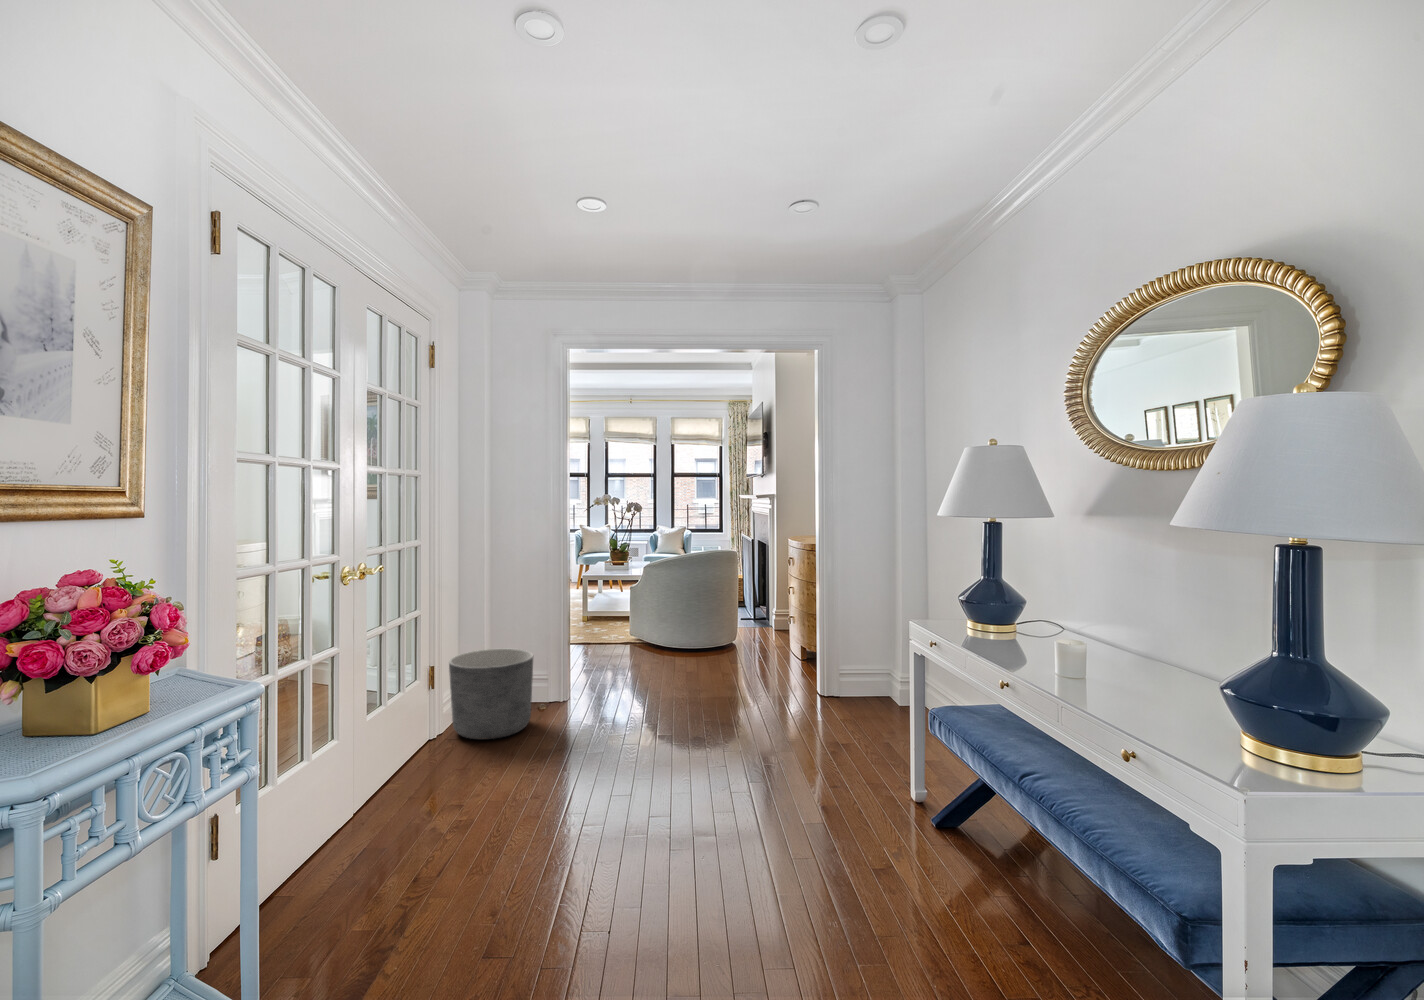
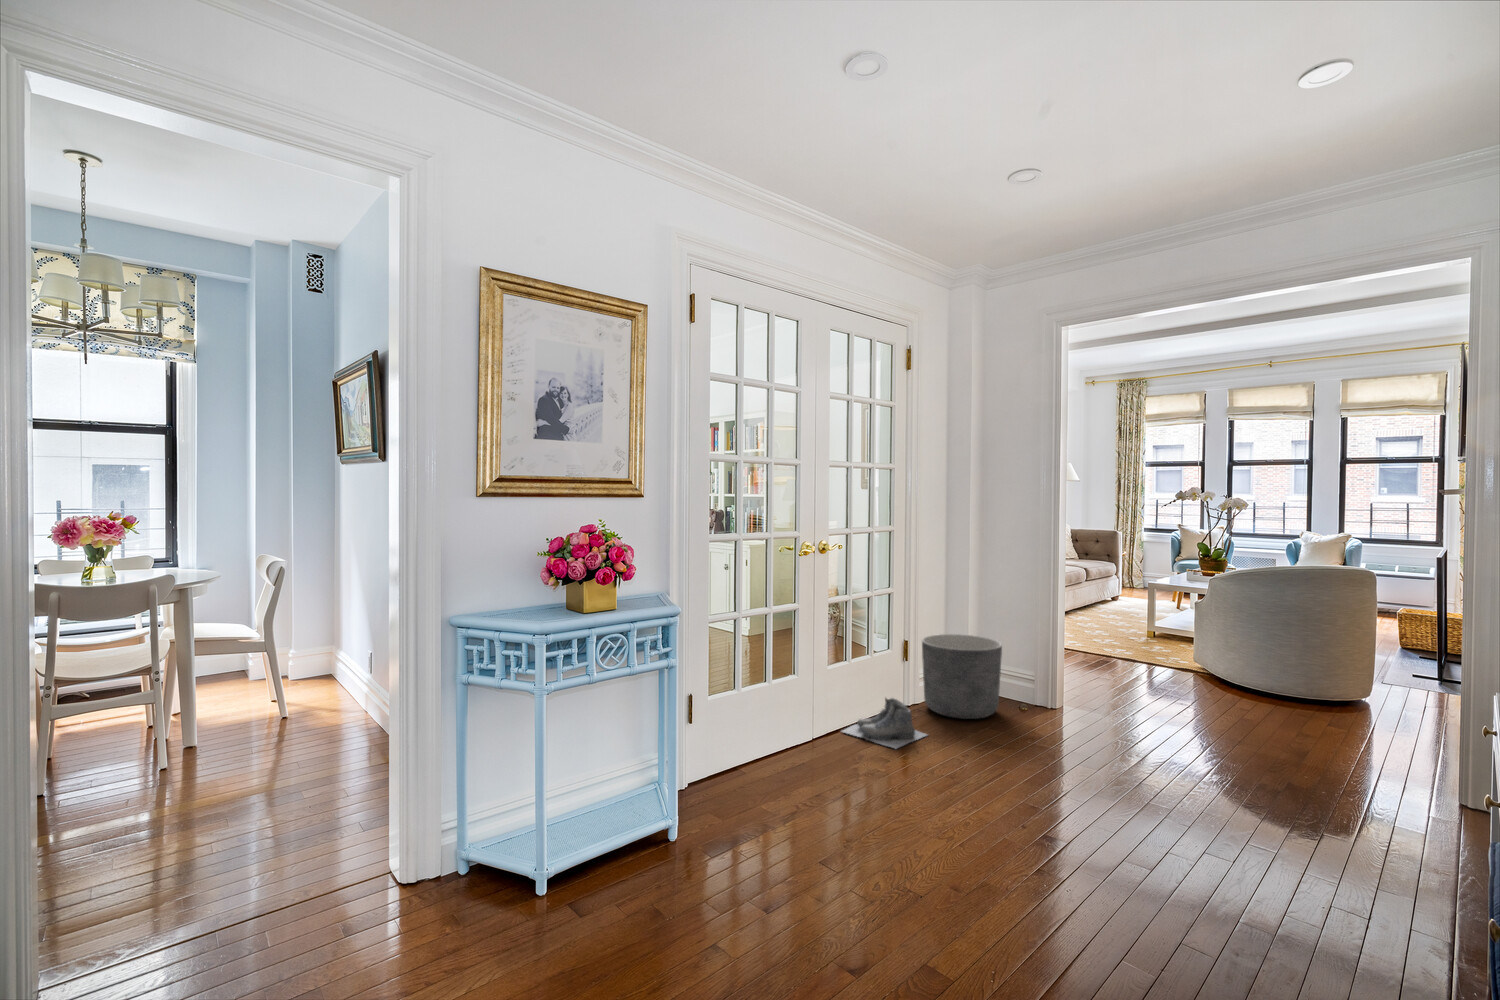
boots: none [382,736,484,794] -> present [842,698,927,749]

